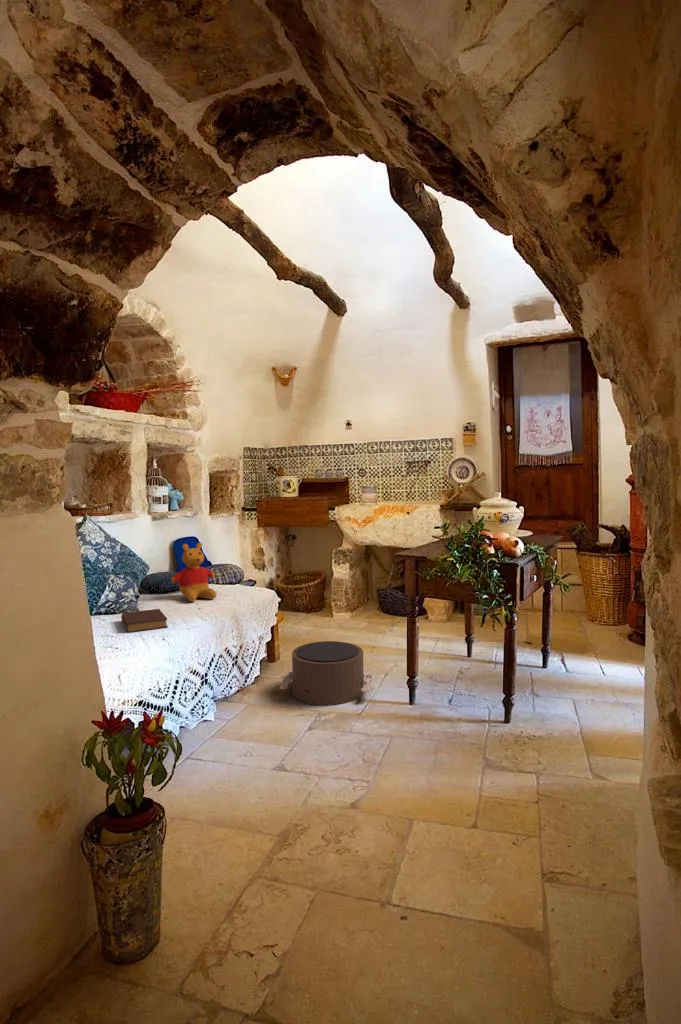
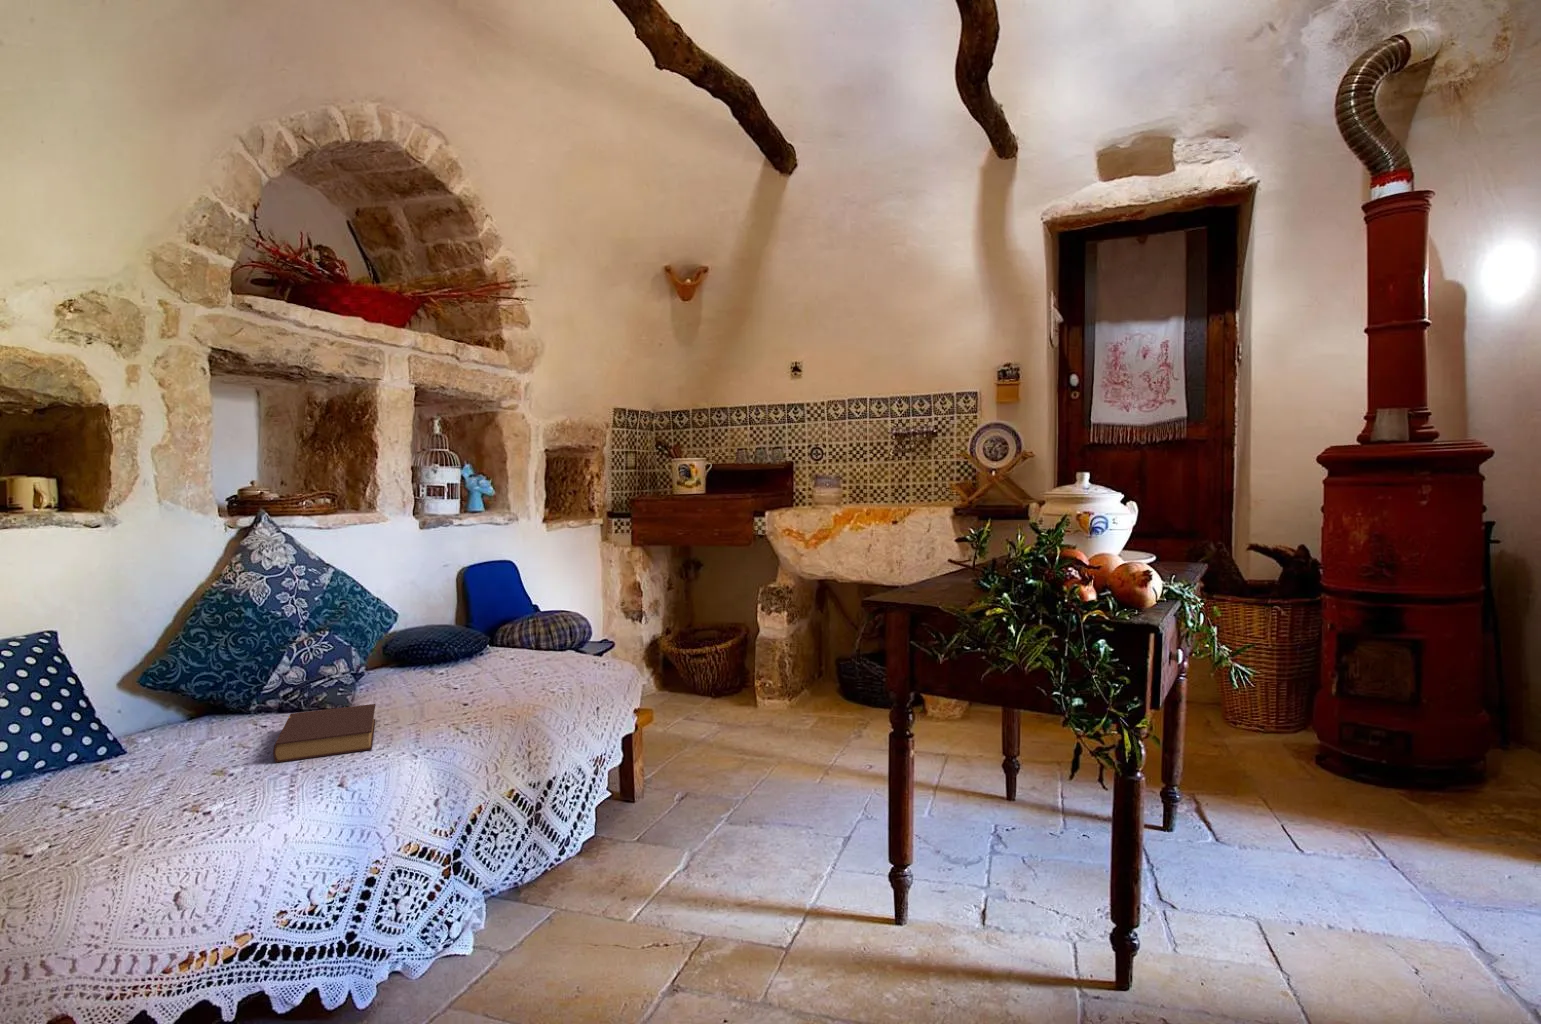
stuffed bear: present [171,543,217,602] -> none [429,569,521,686]
pouf: present [280,641,372,706] -> none [621,771,819,923]

